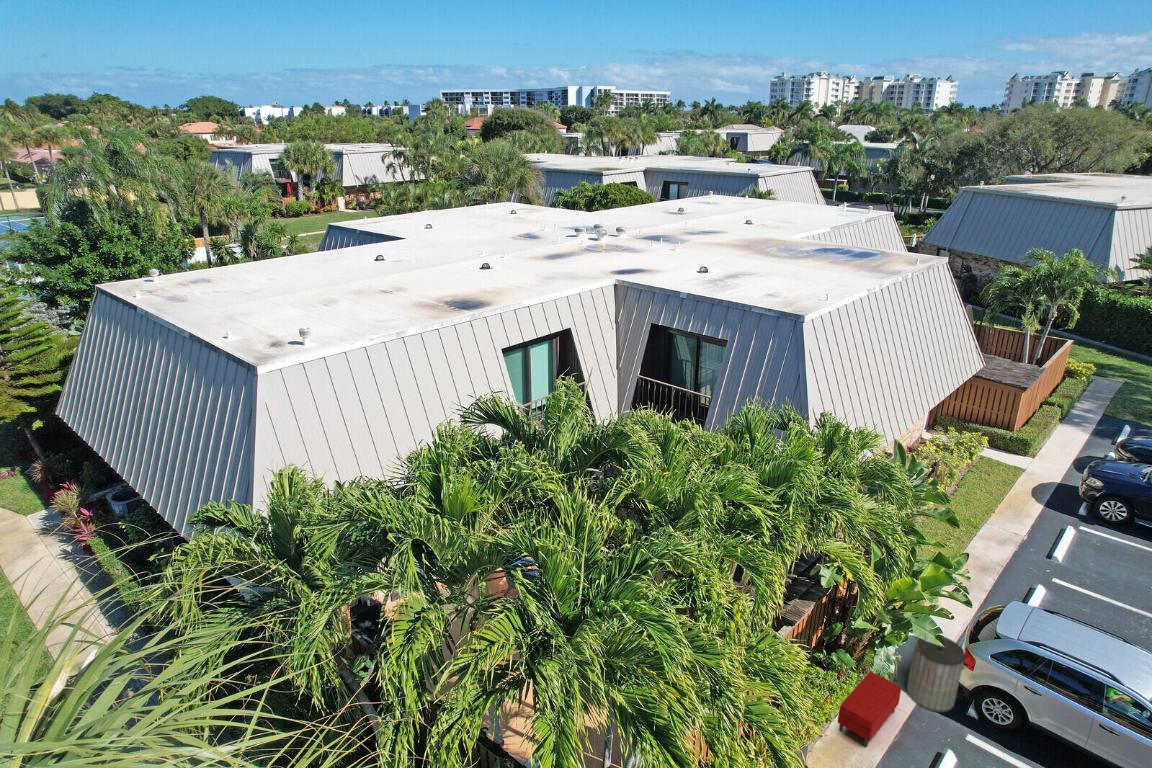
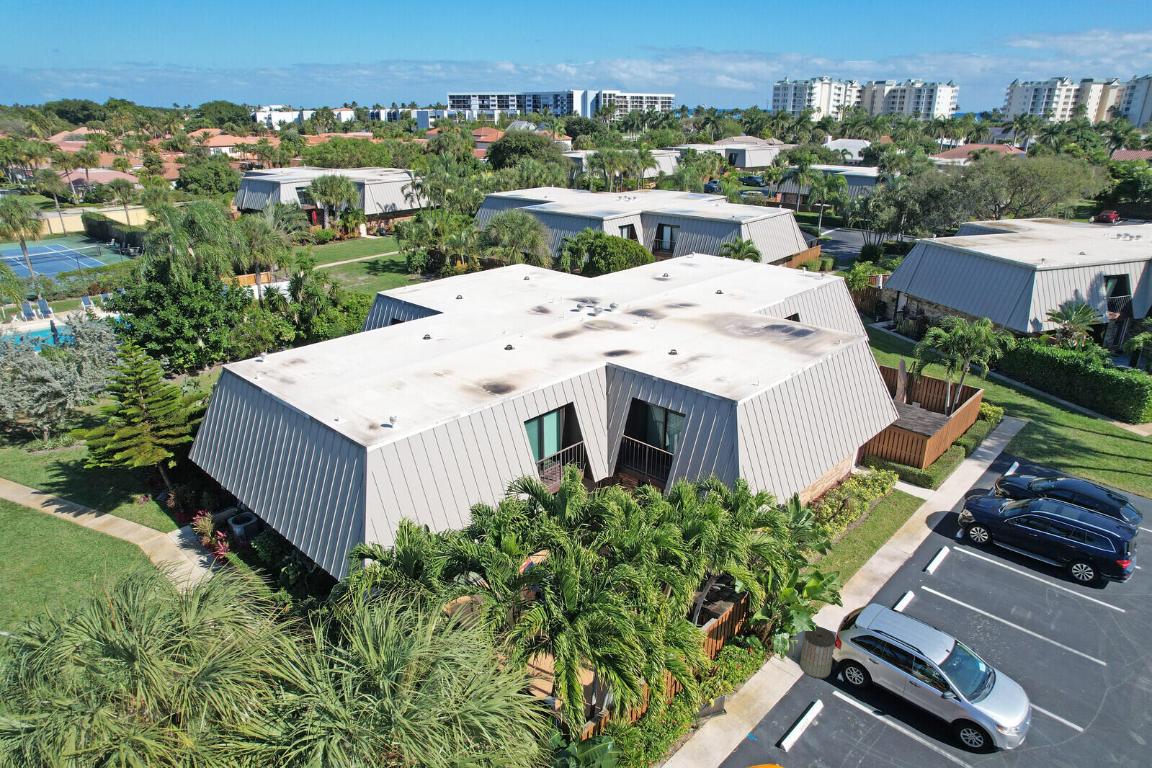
bench: present [838,672,901,747] -> none [748,651,792,700]

